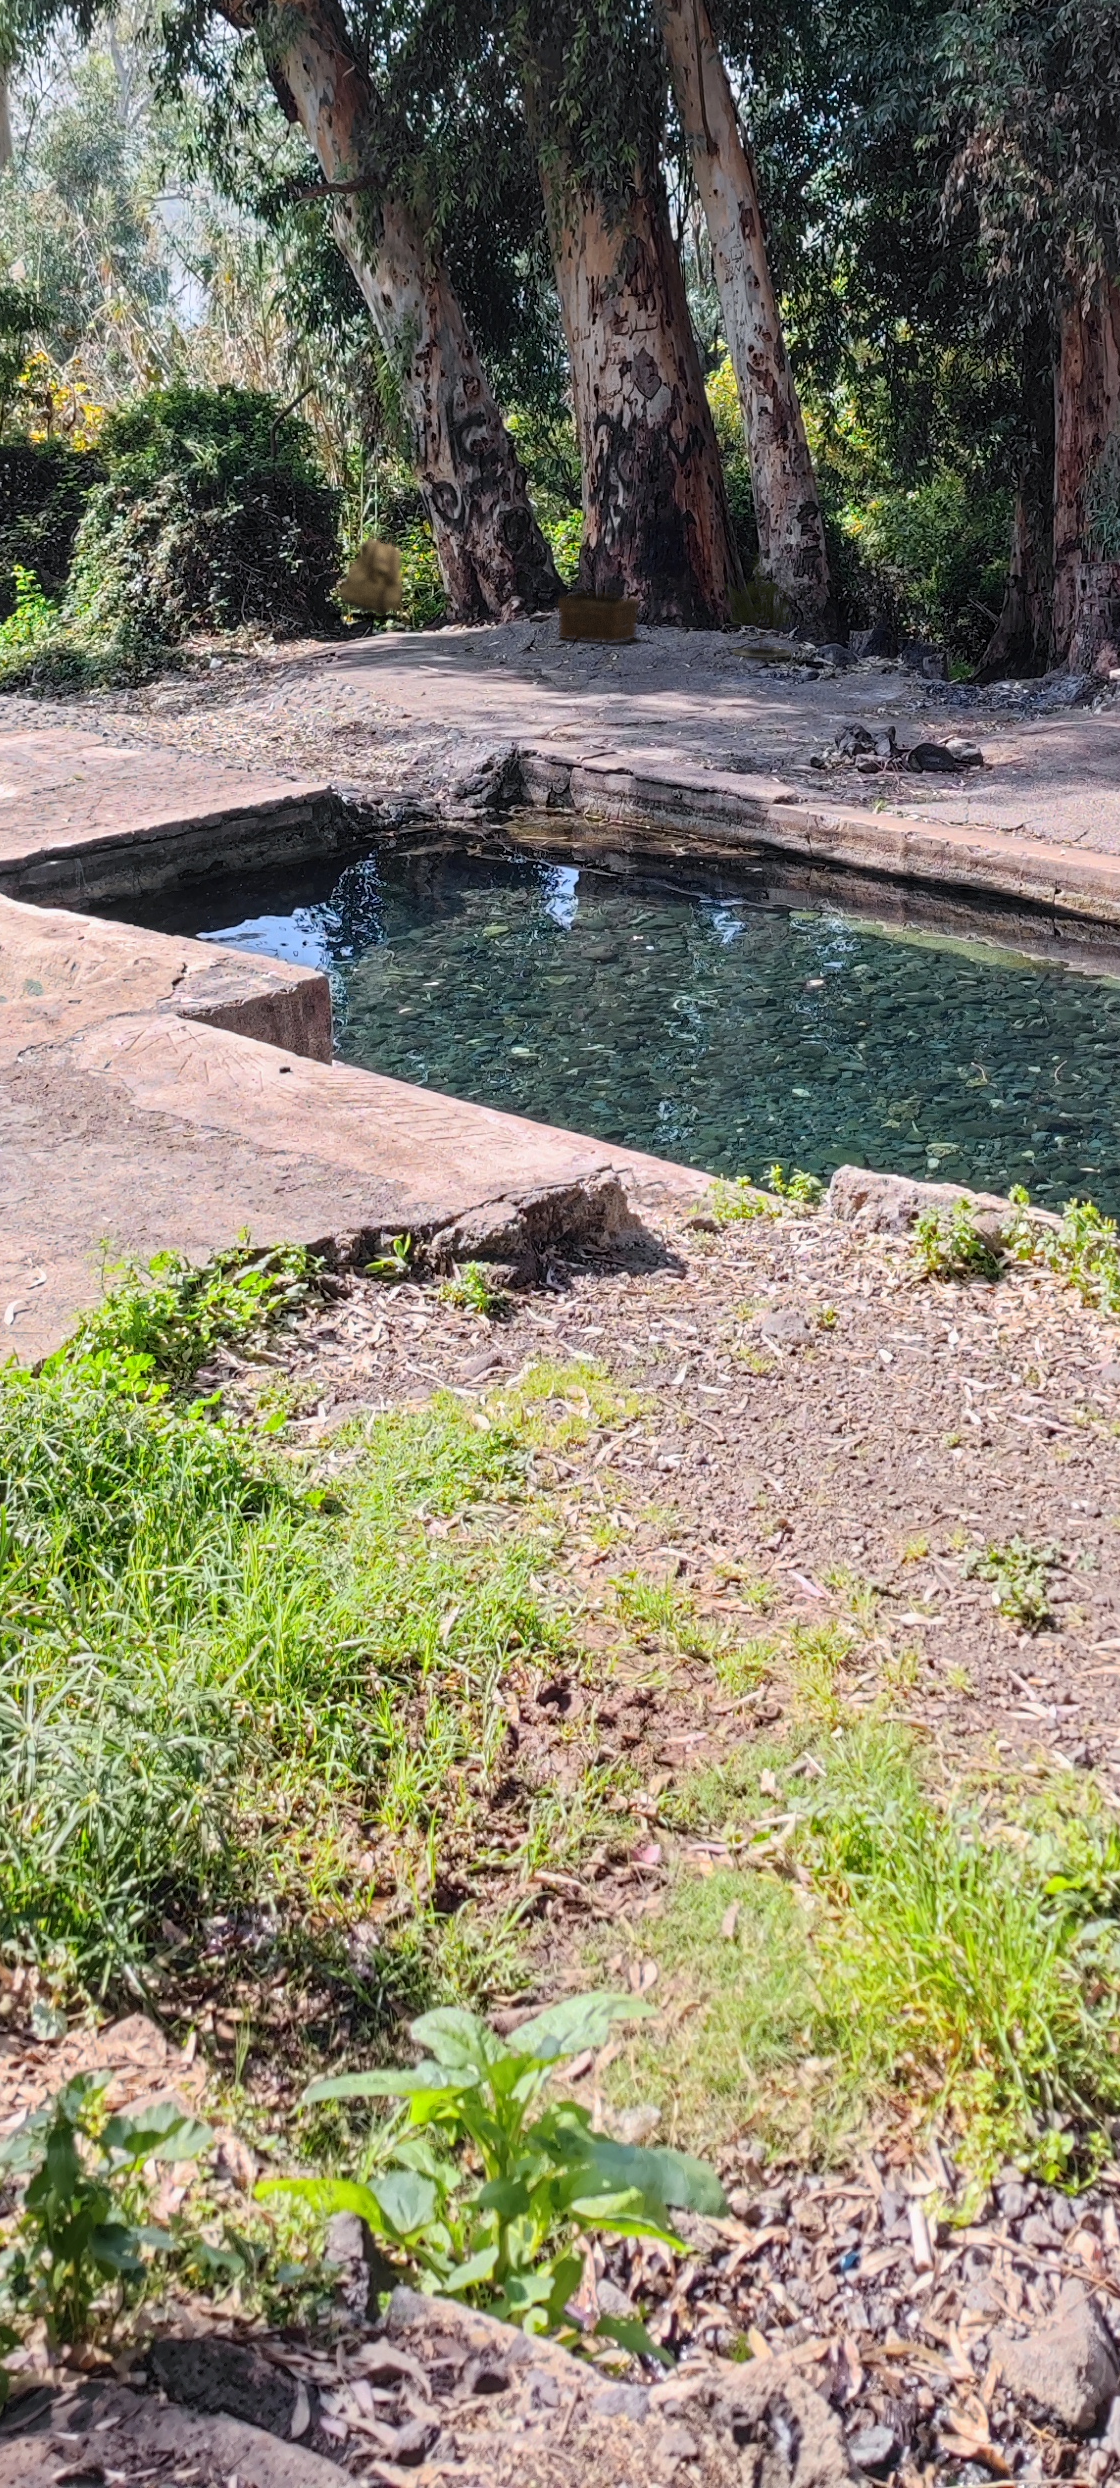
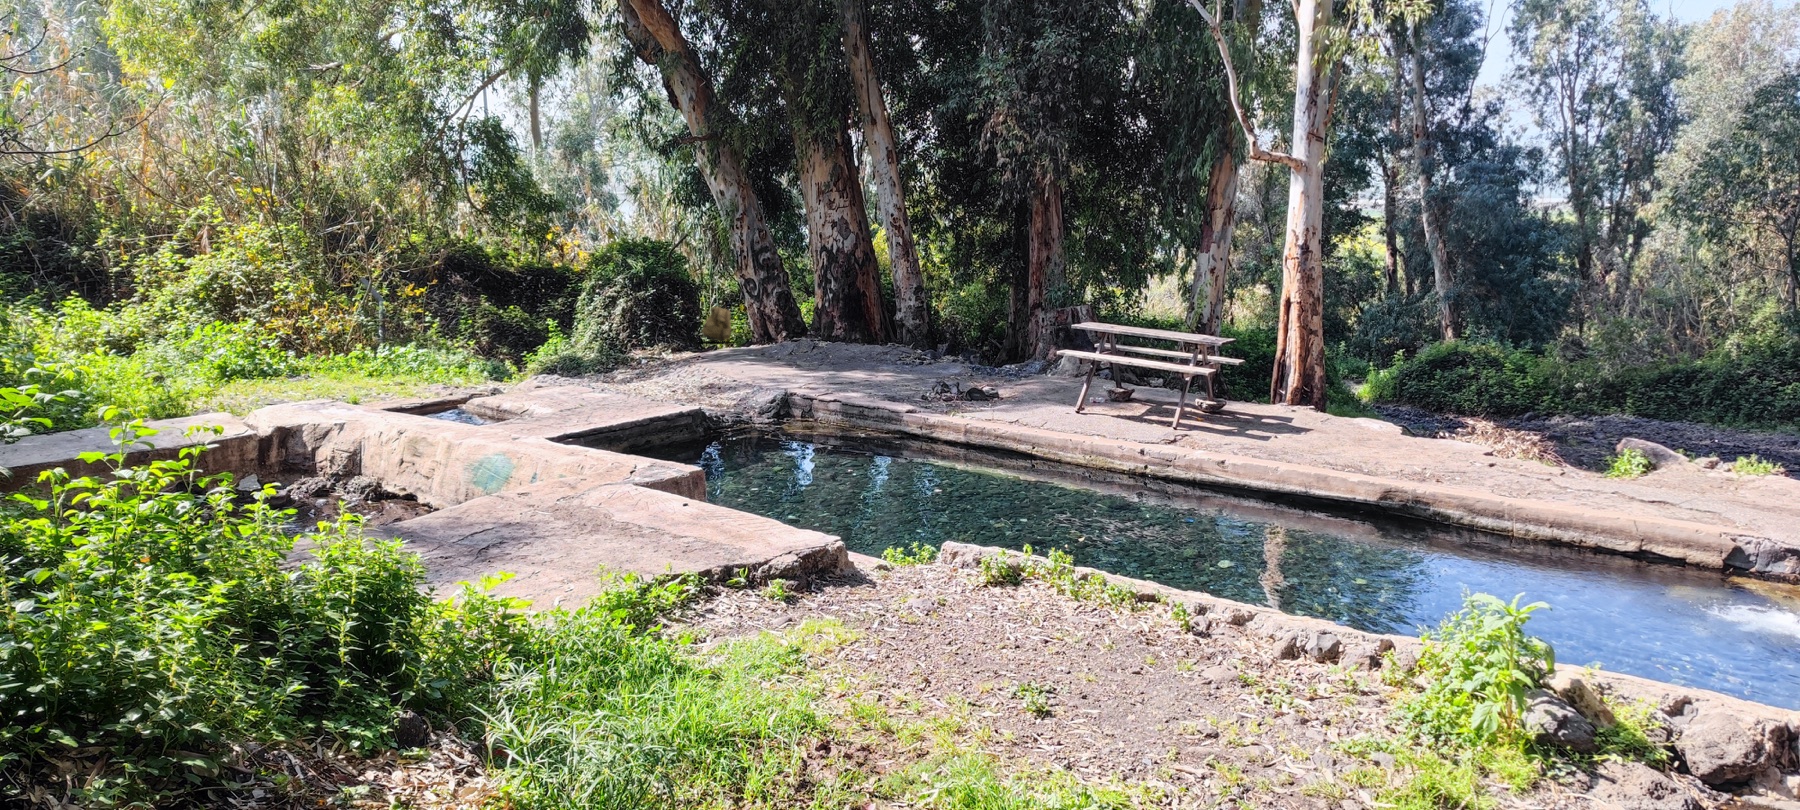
potted tree: present [725,555,792,658] -> none [881,308,914,358]
basket: present [558,591,639,642] -> none [805,328,842,352]

